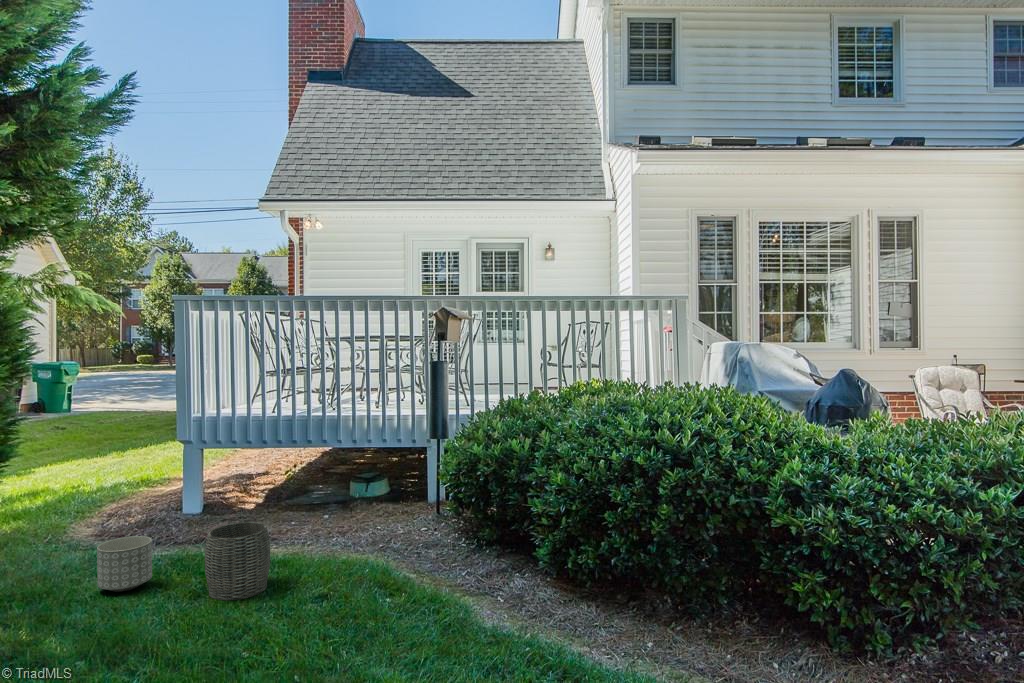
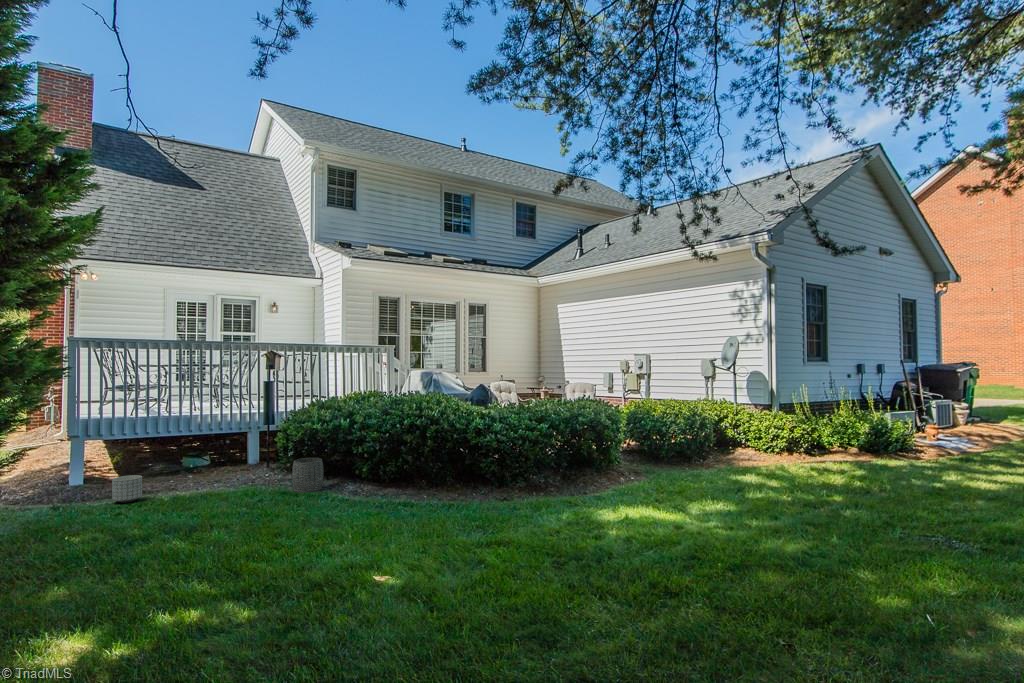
woven basket: present [205,522,270,601] -> present [292,458,323,492]

